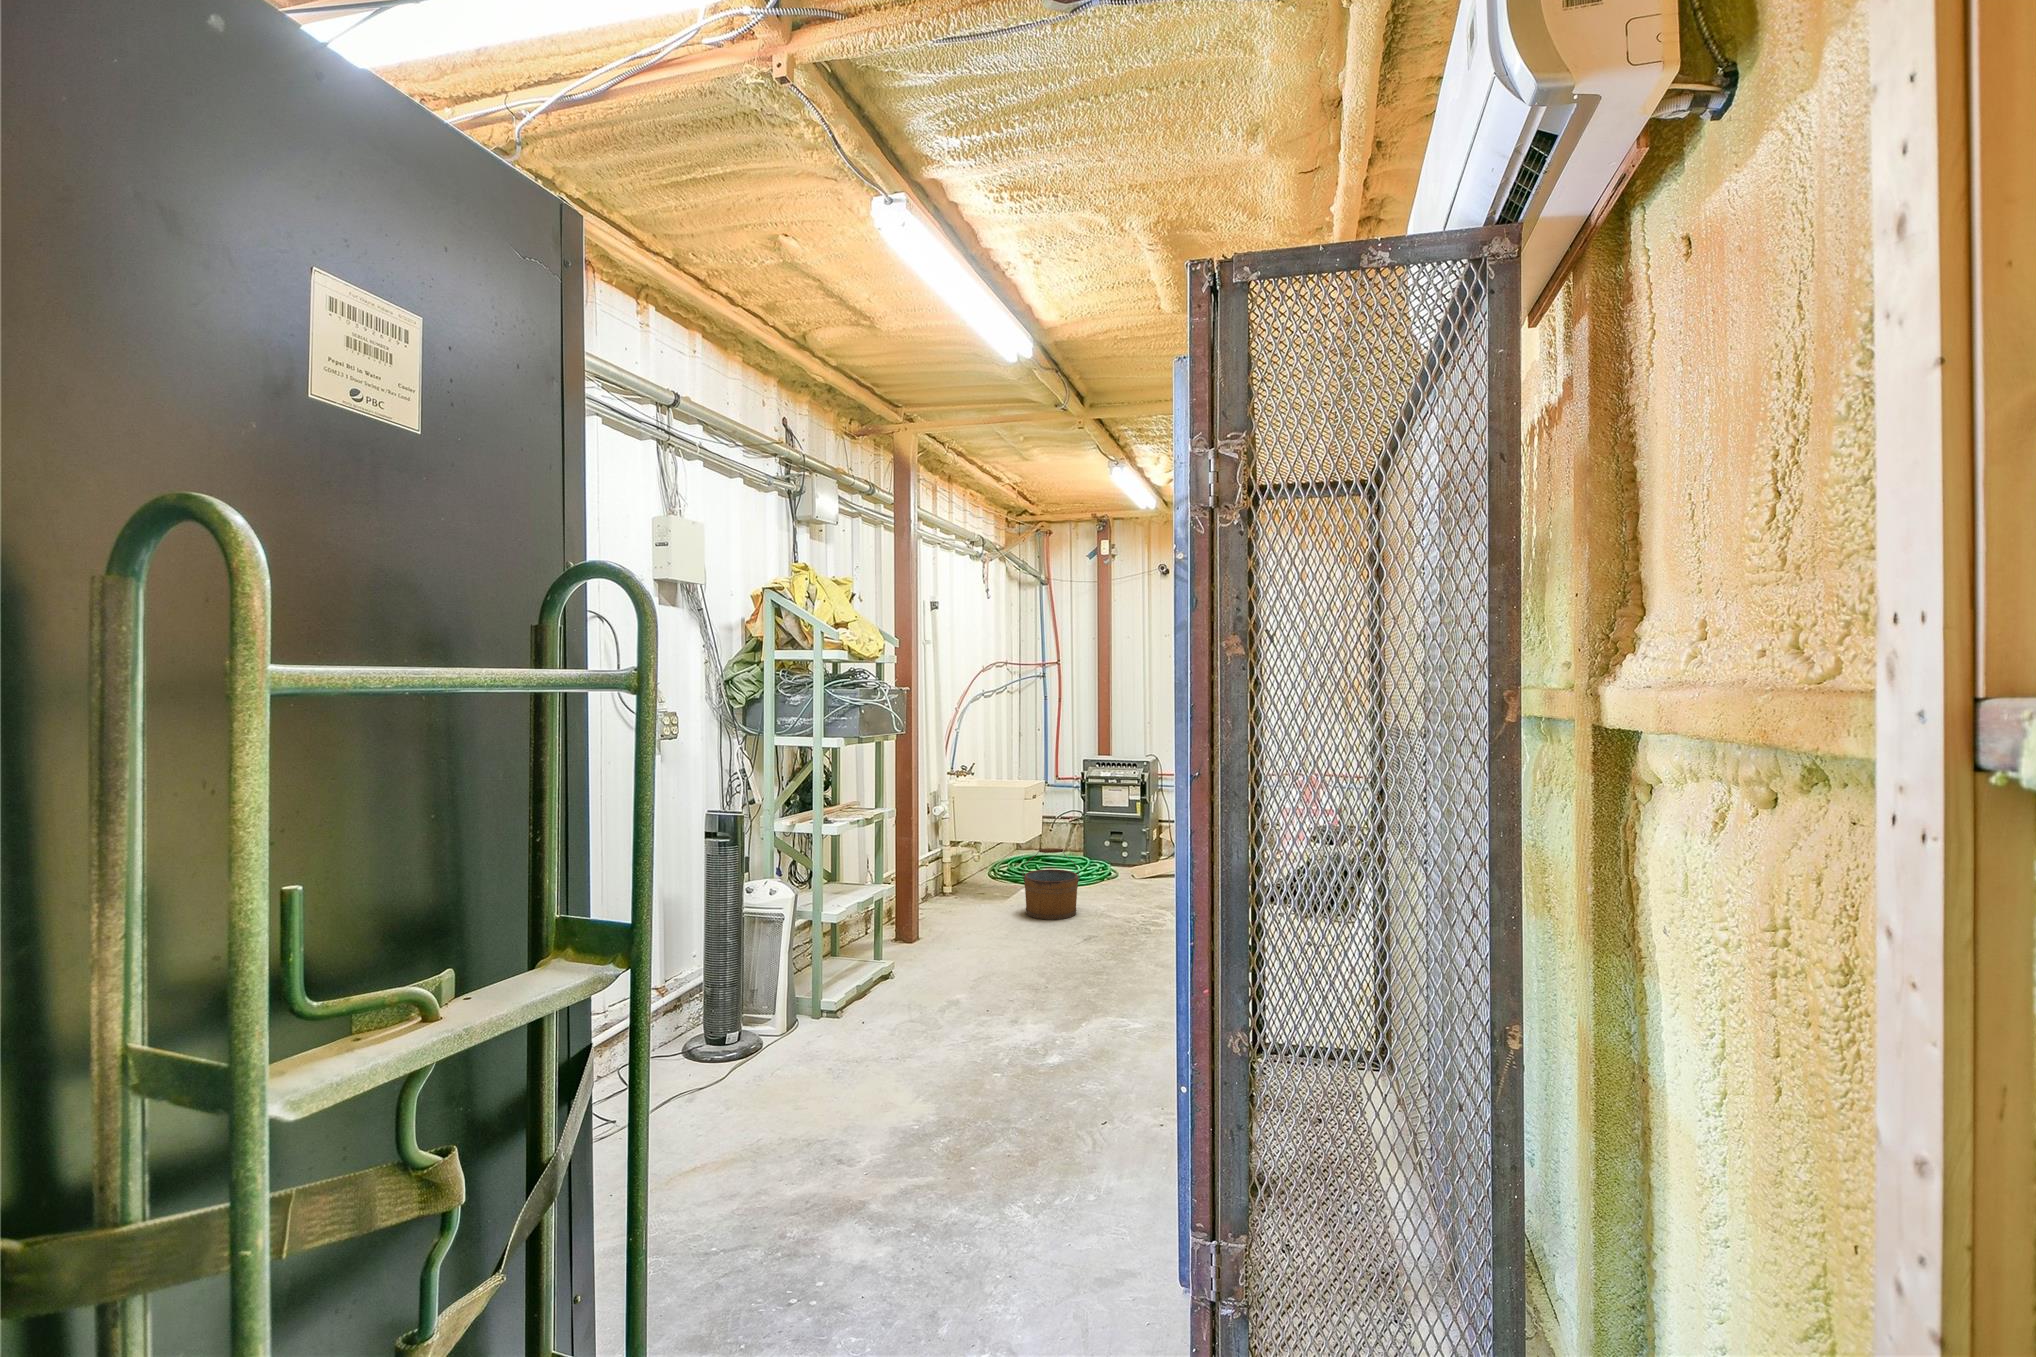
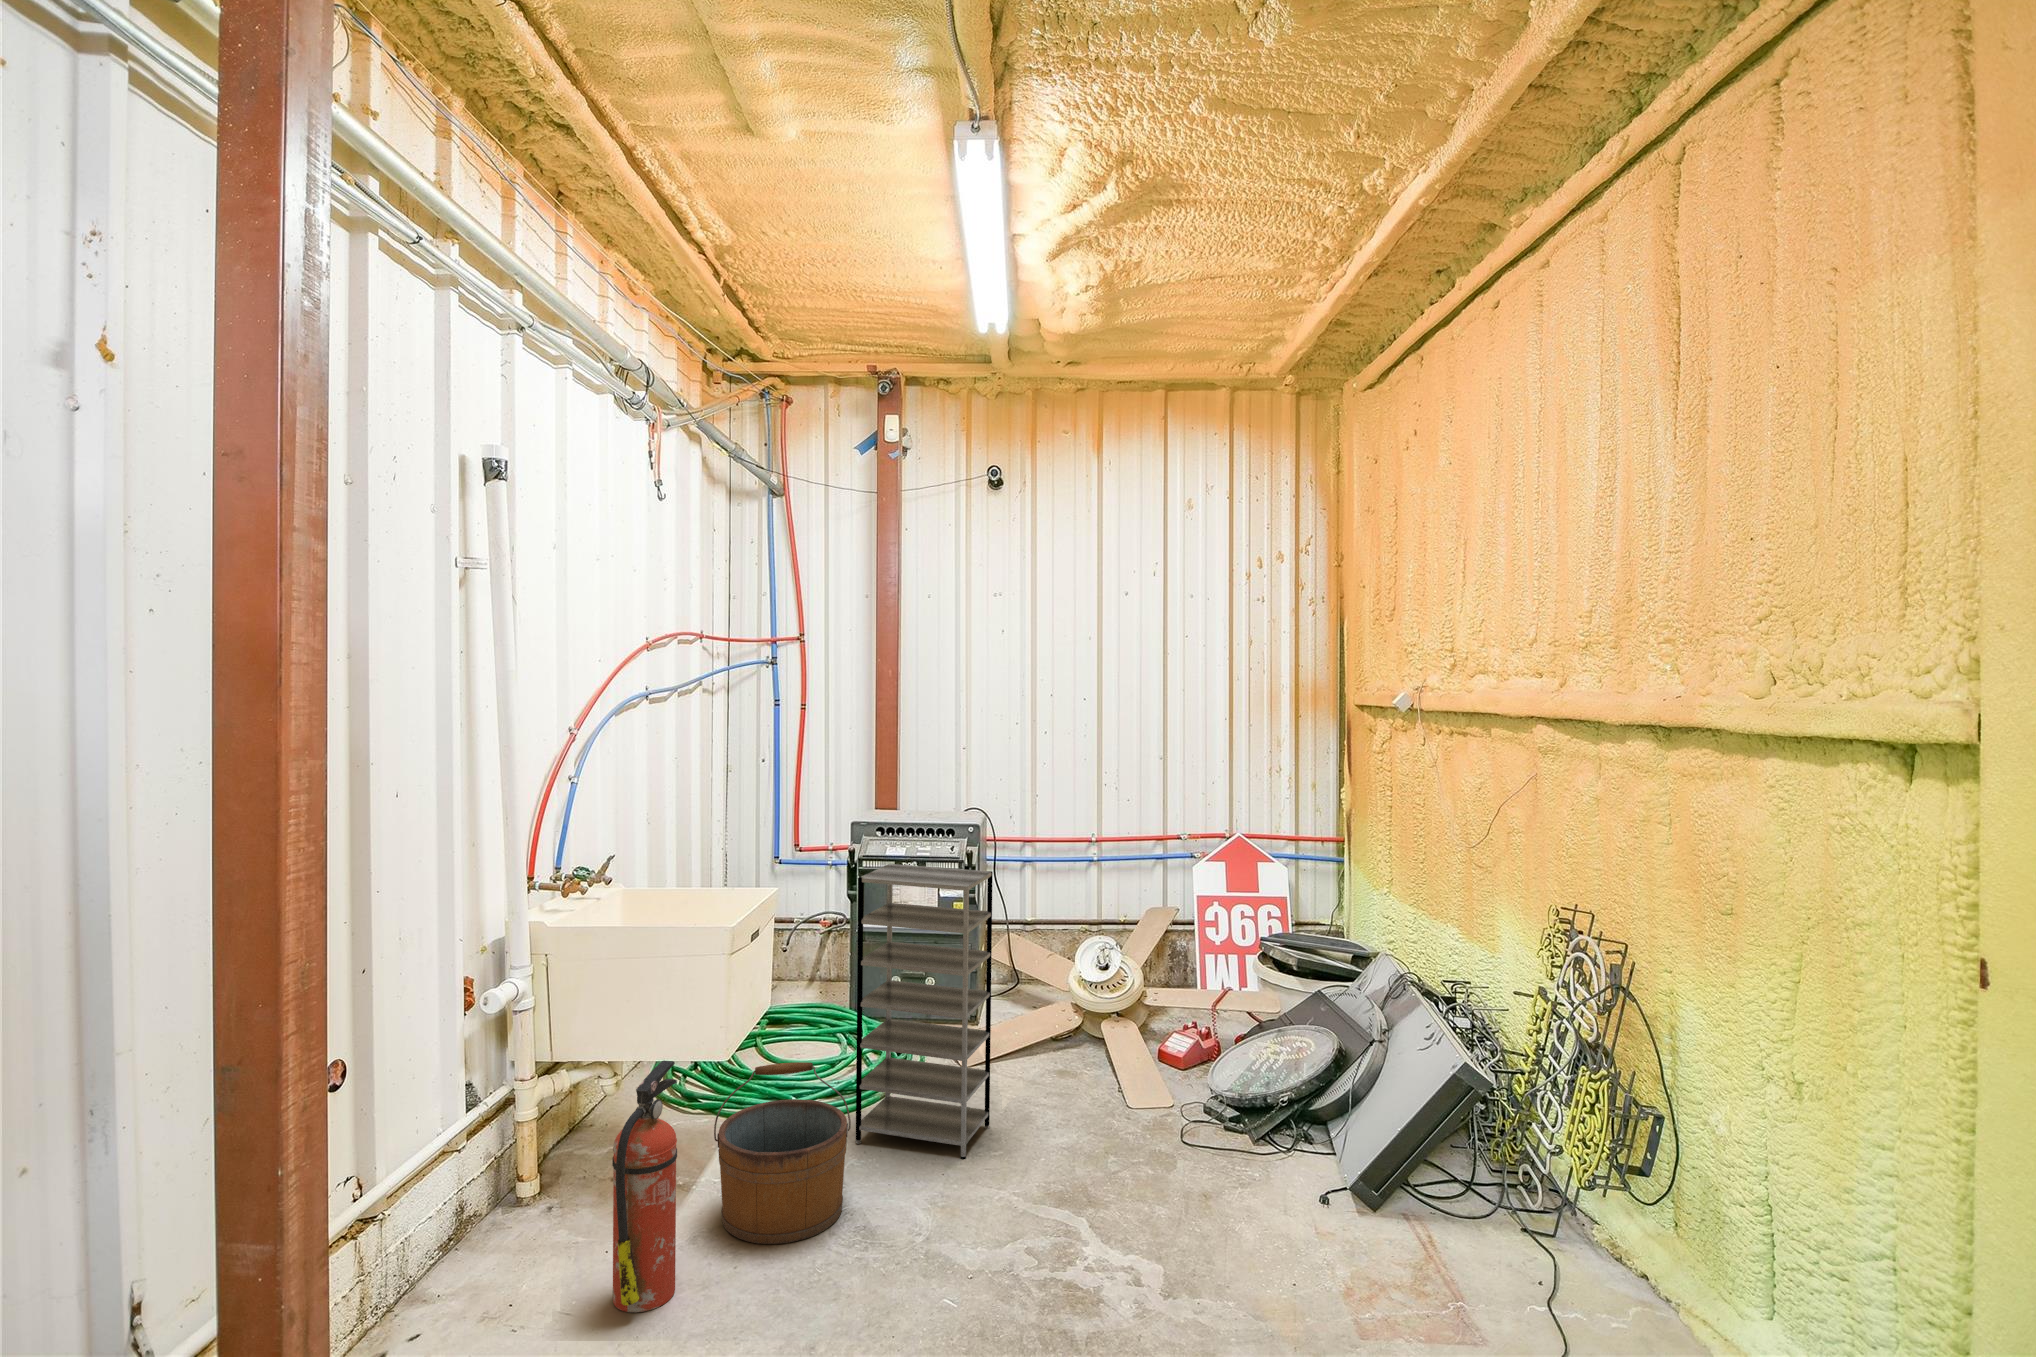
shelving unit: none [1083,773,1147,905] -> present [855,864,993,1160]
fire extinguisher: none [986,838,1010,930] -> present [612,1060,677,1312]

